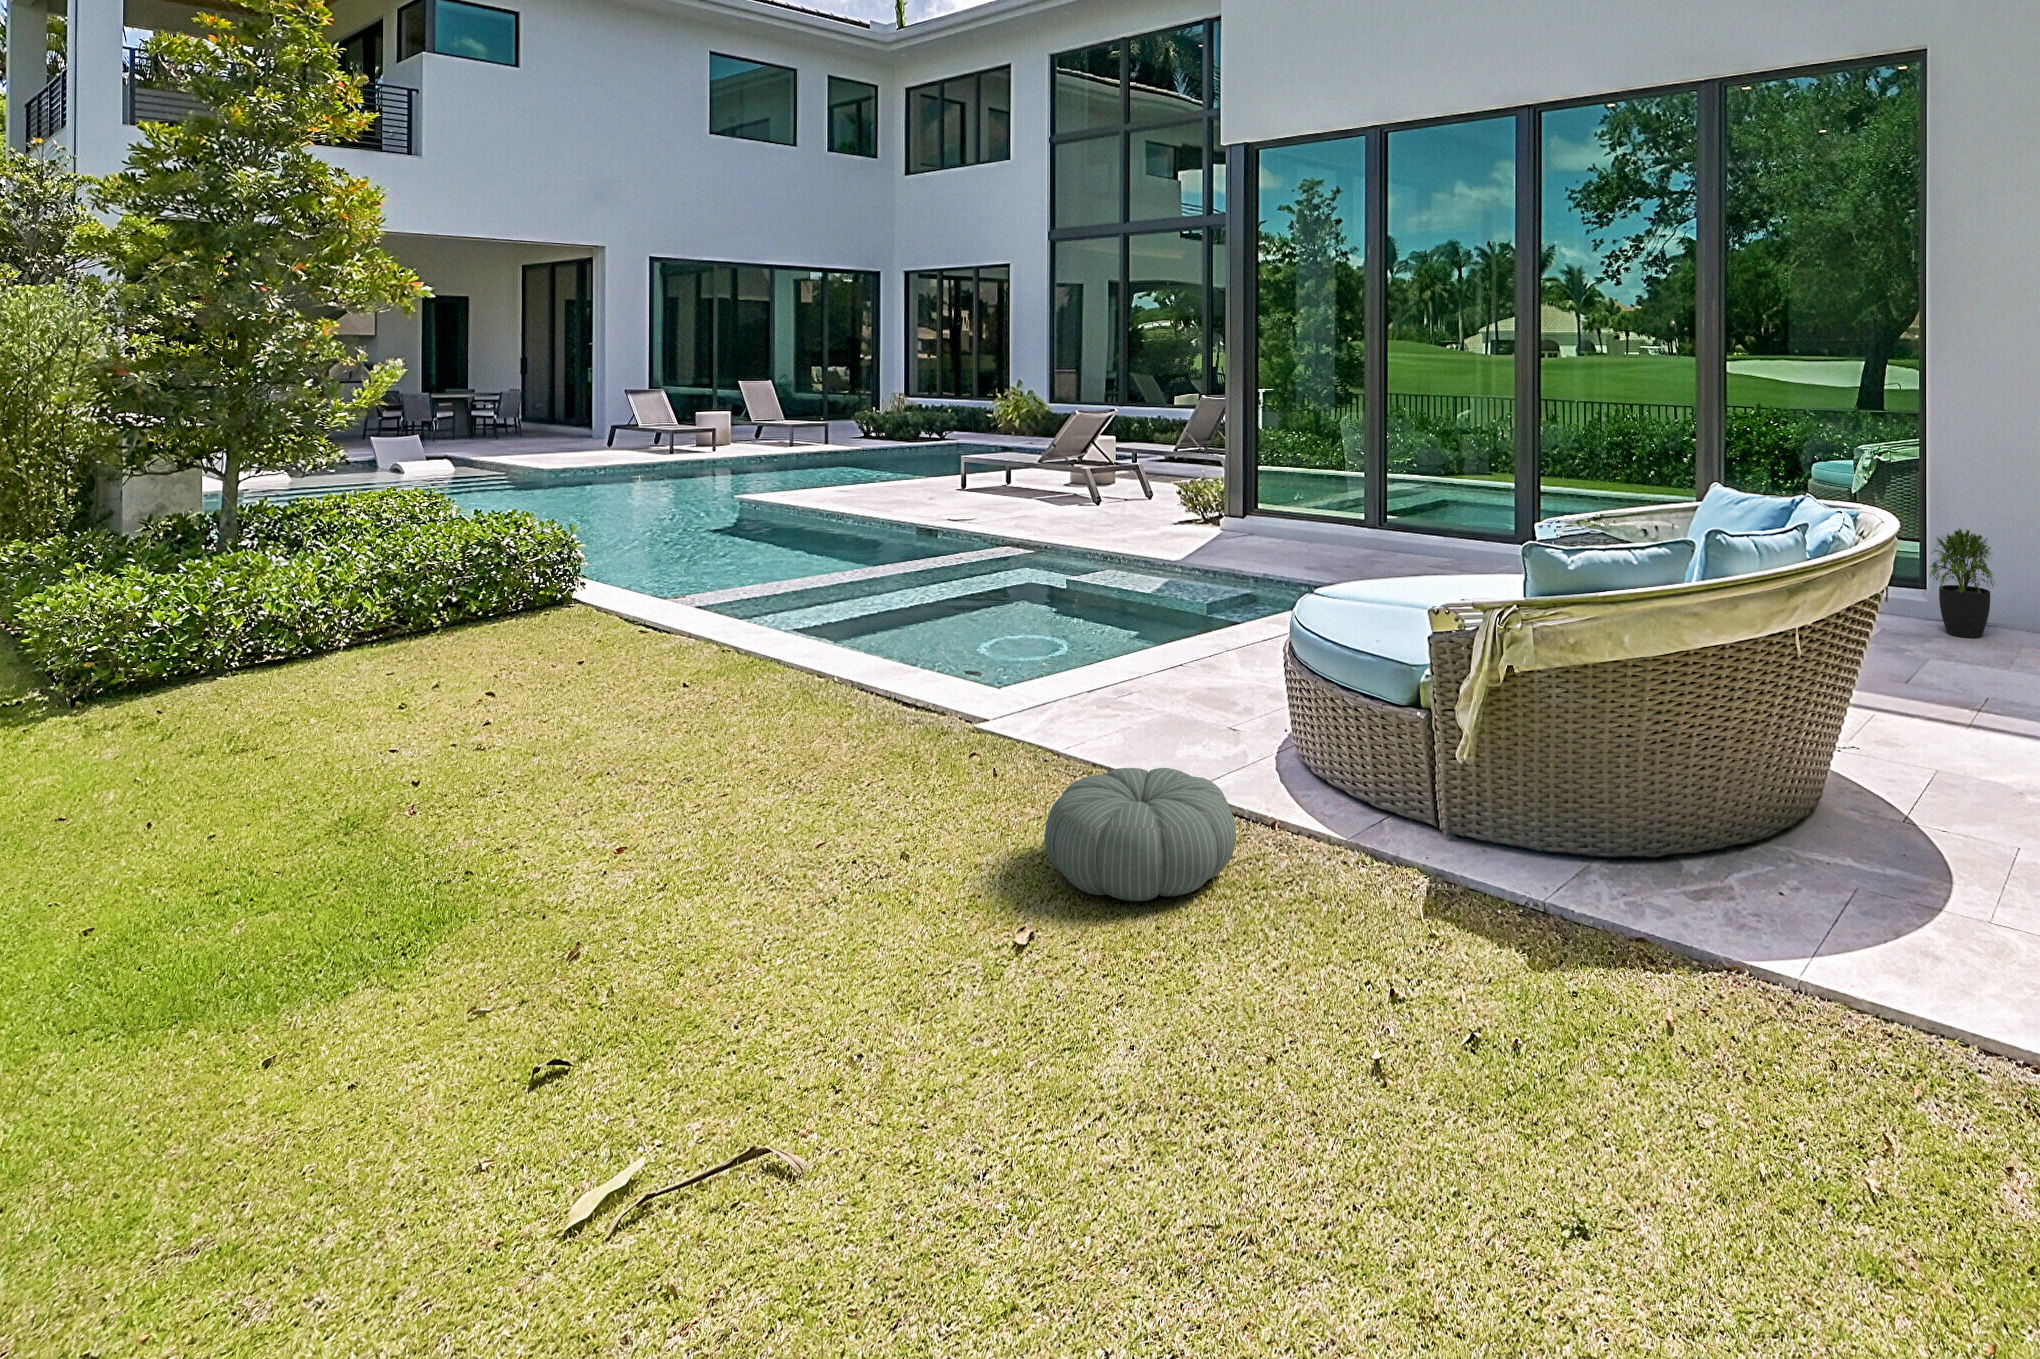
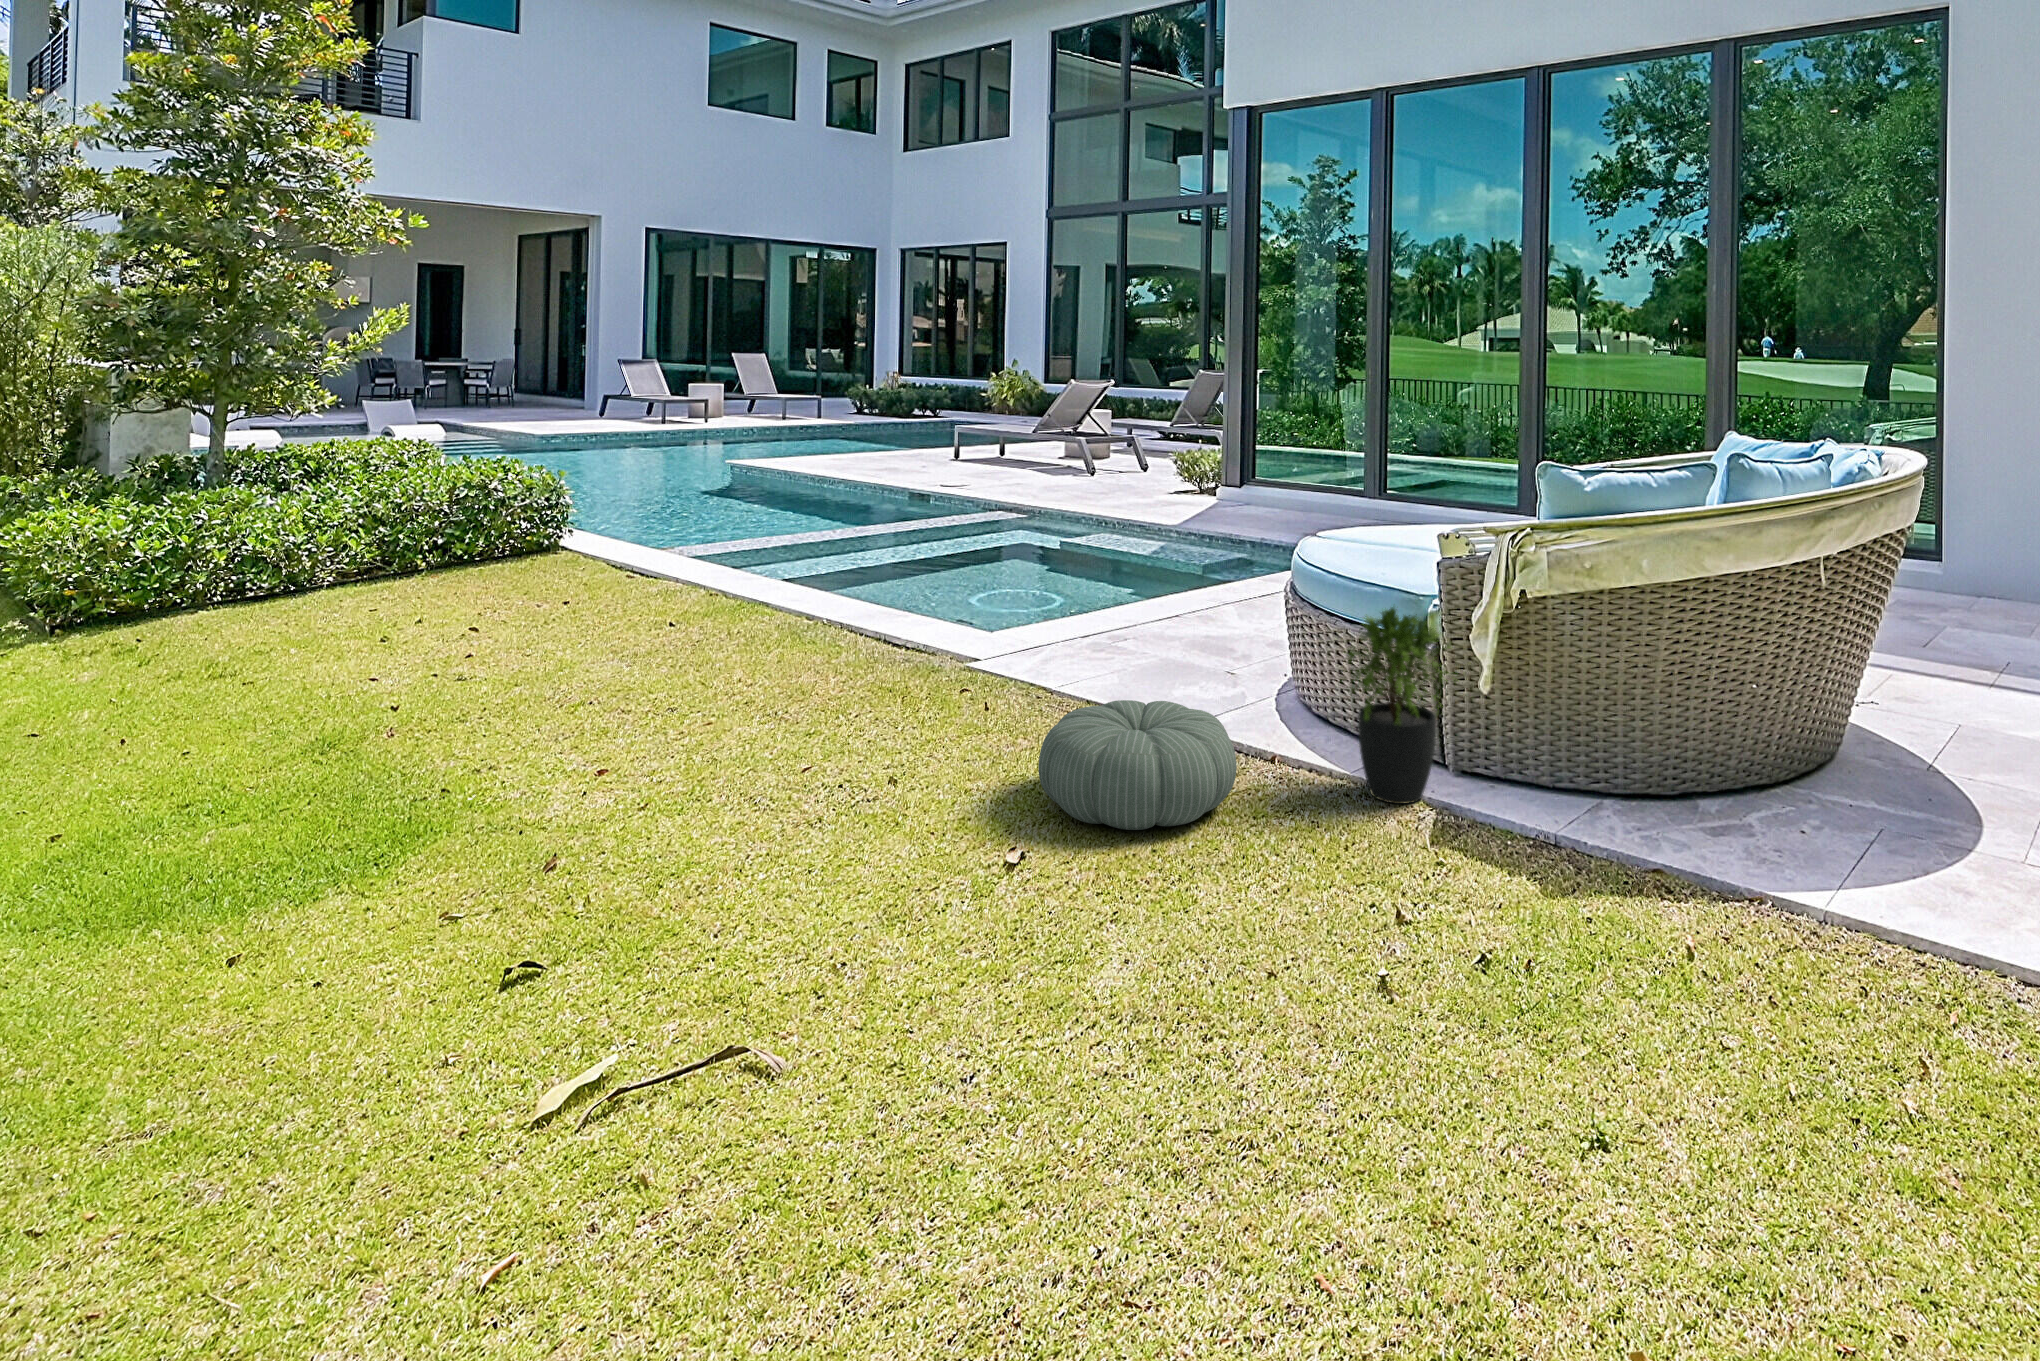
potted plant: present [1929,528,1993,638] -> present [1342,607,1455,804]

